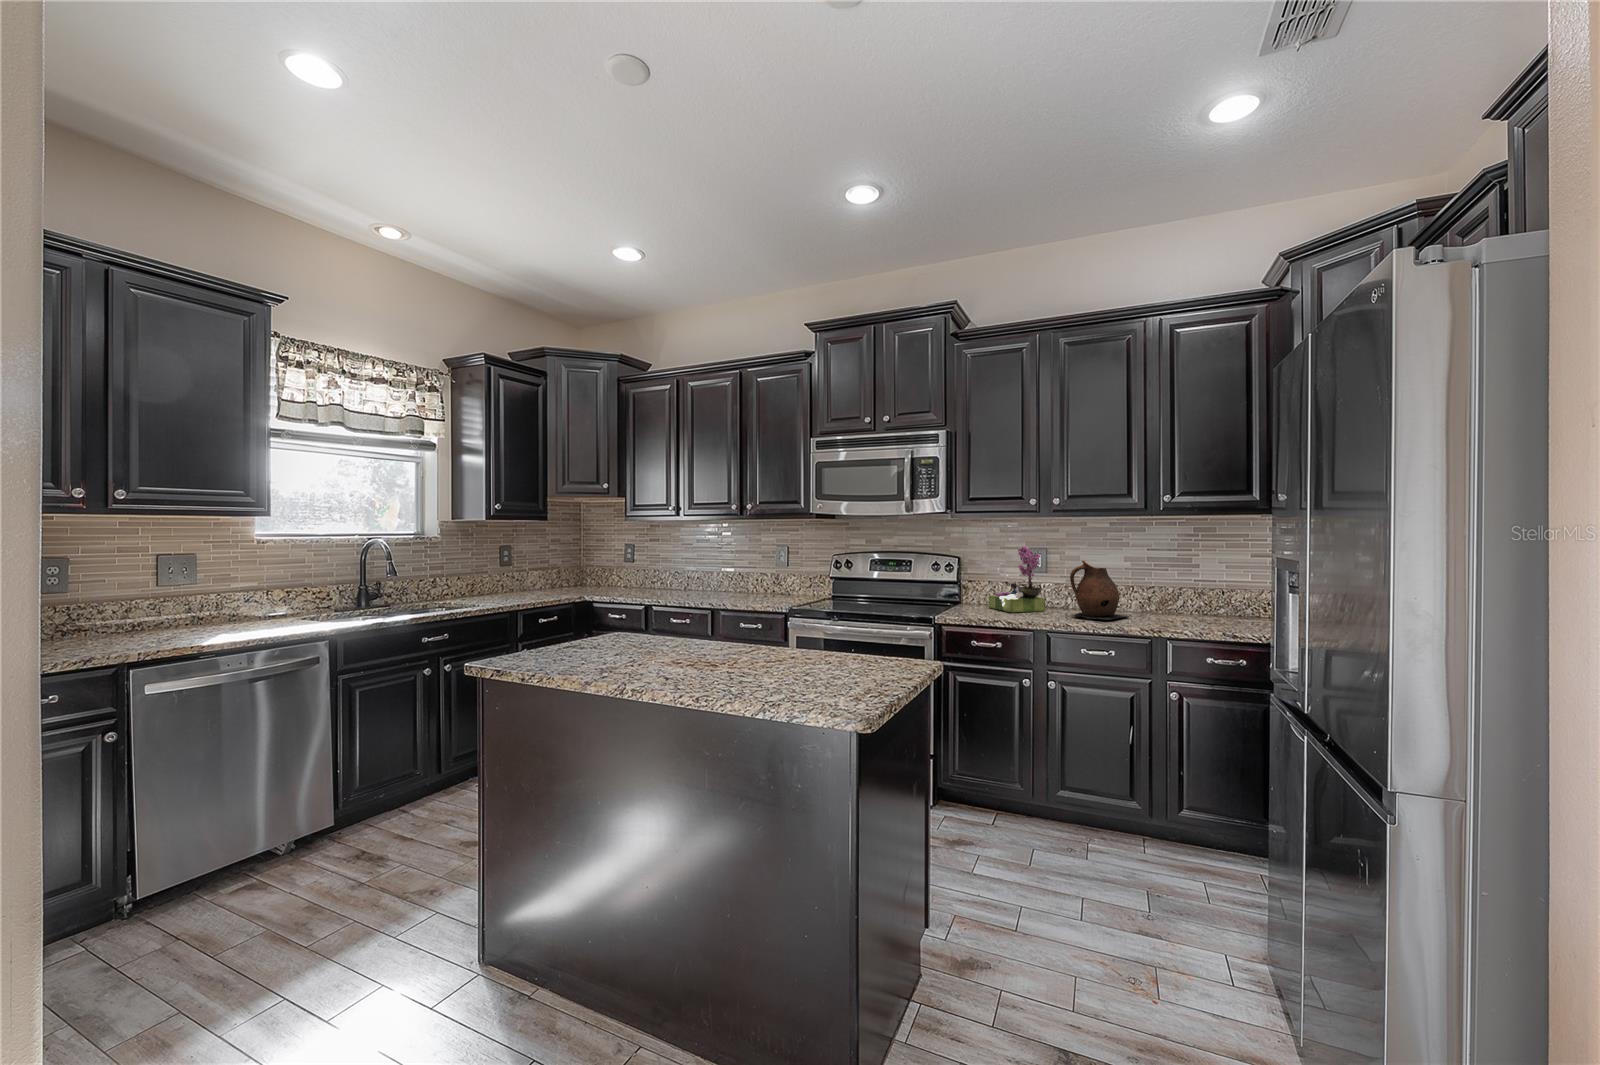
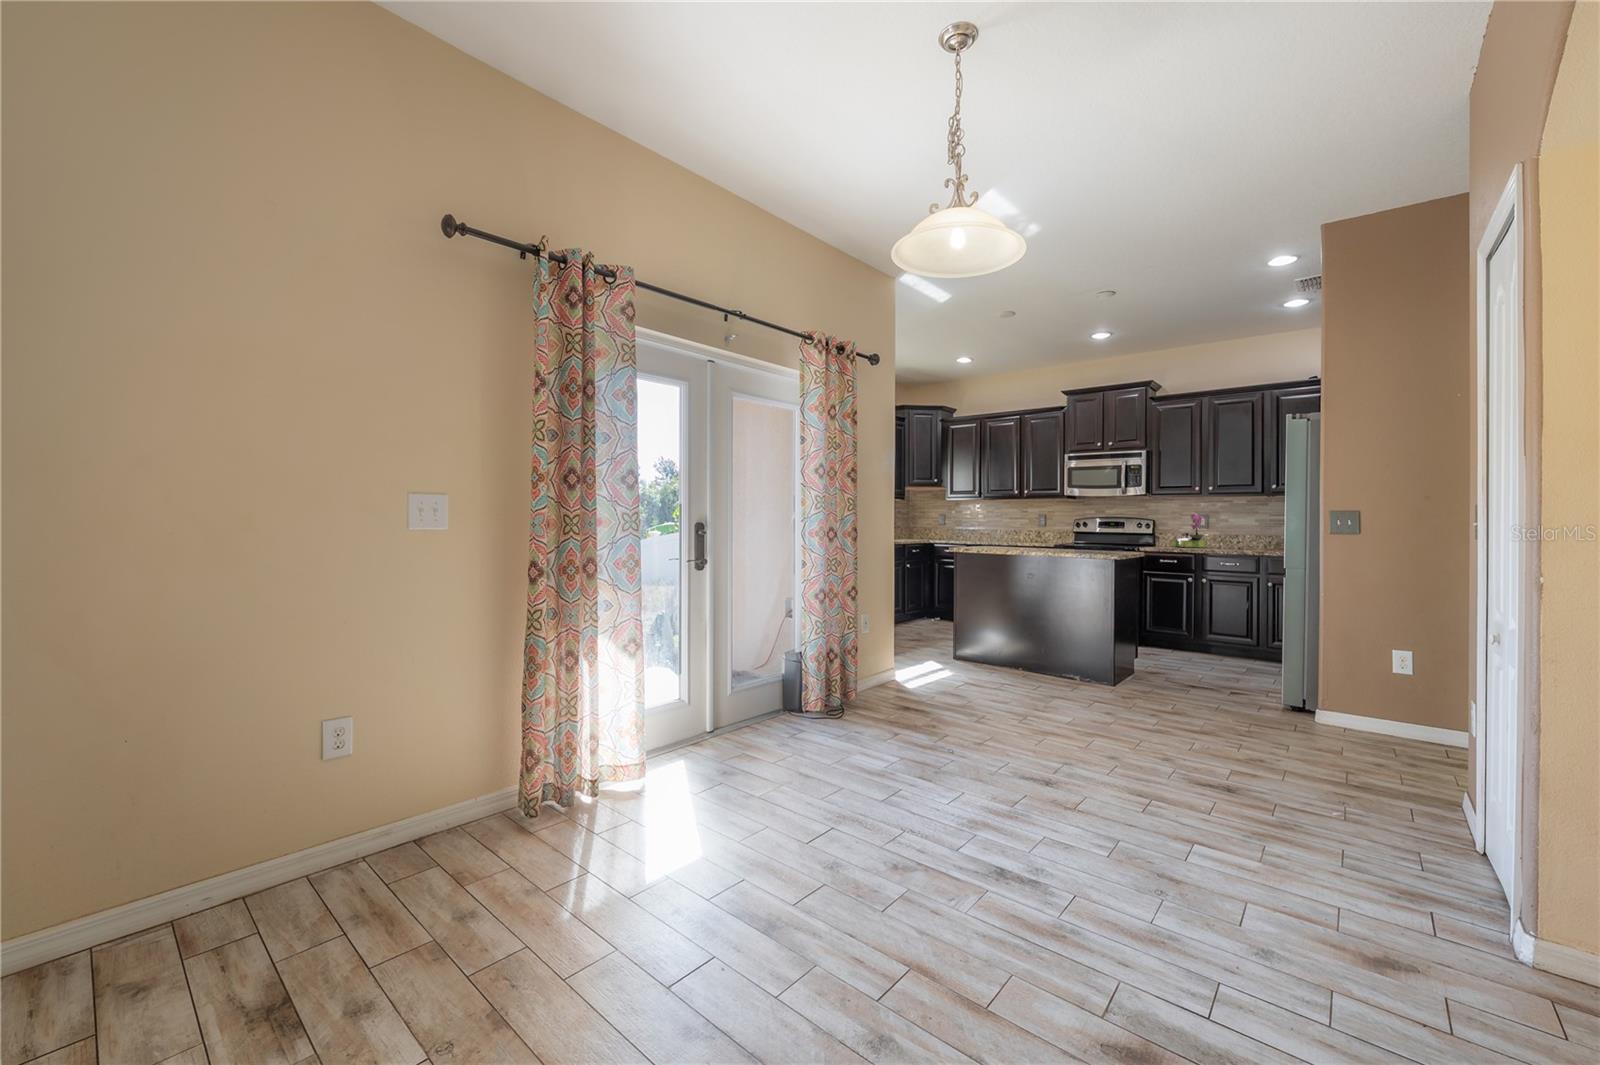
ceramic pitcher: present [1070,560,1129,620] -> none [1218,518,1253,549]

